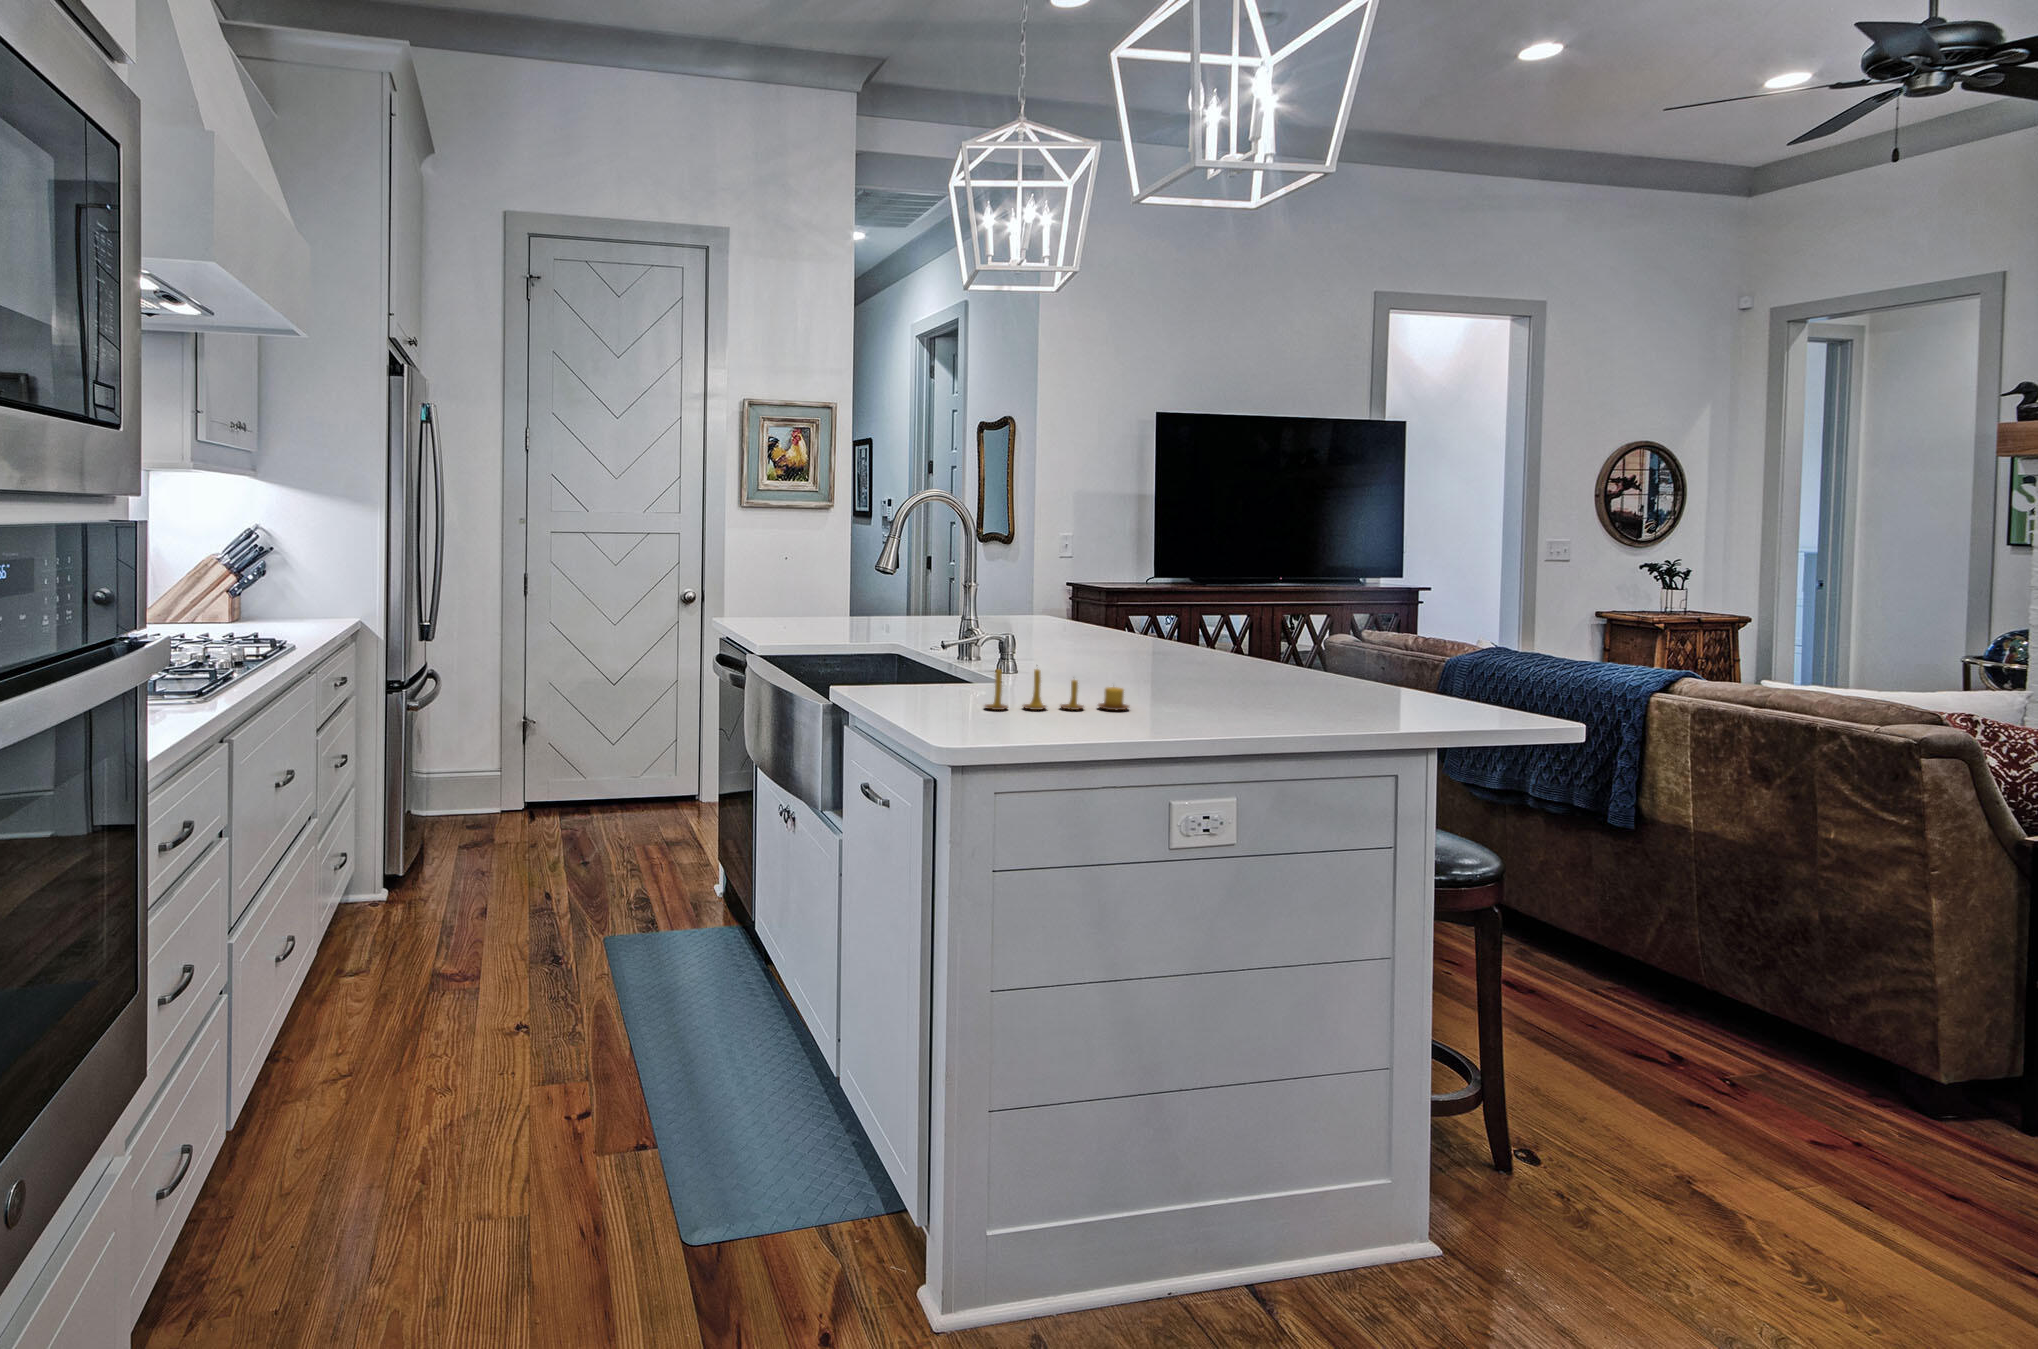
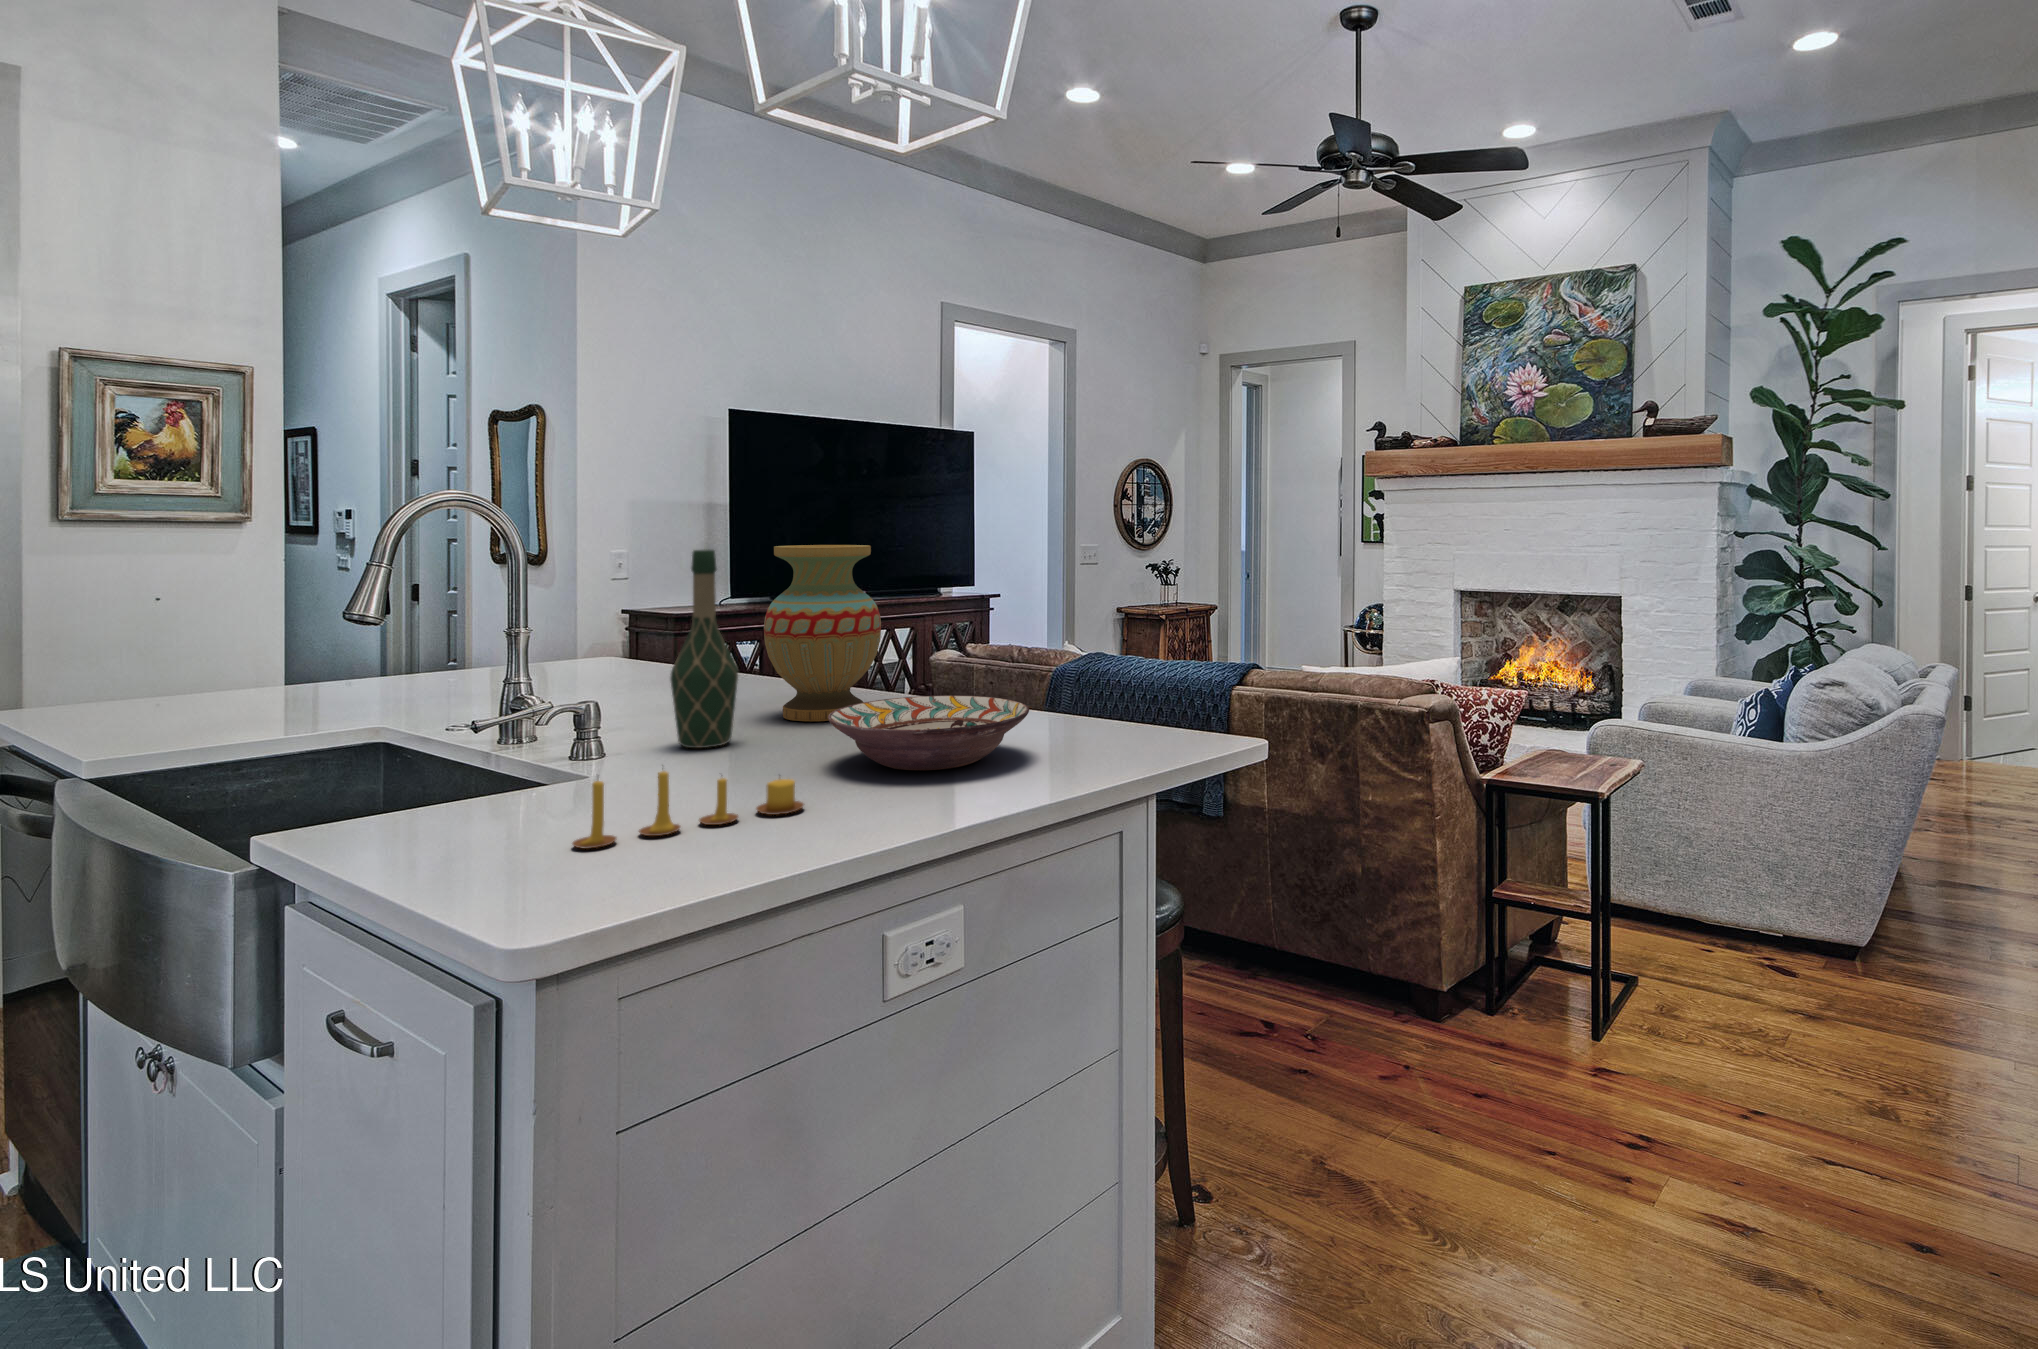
wine bottle: none [1063,529,1110,673] -> present [670,550,738,748]
vase: none [1137,529,1230,667] -> present [764,545,881,721]
decorative bowl: none [1162,649,1327,702] -> present [828,696,1029,770]

